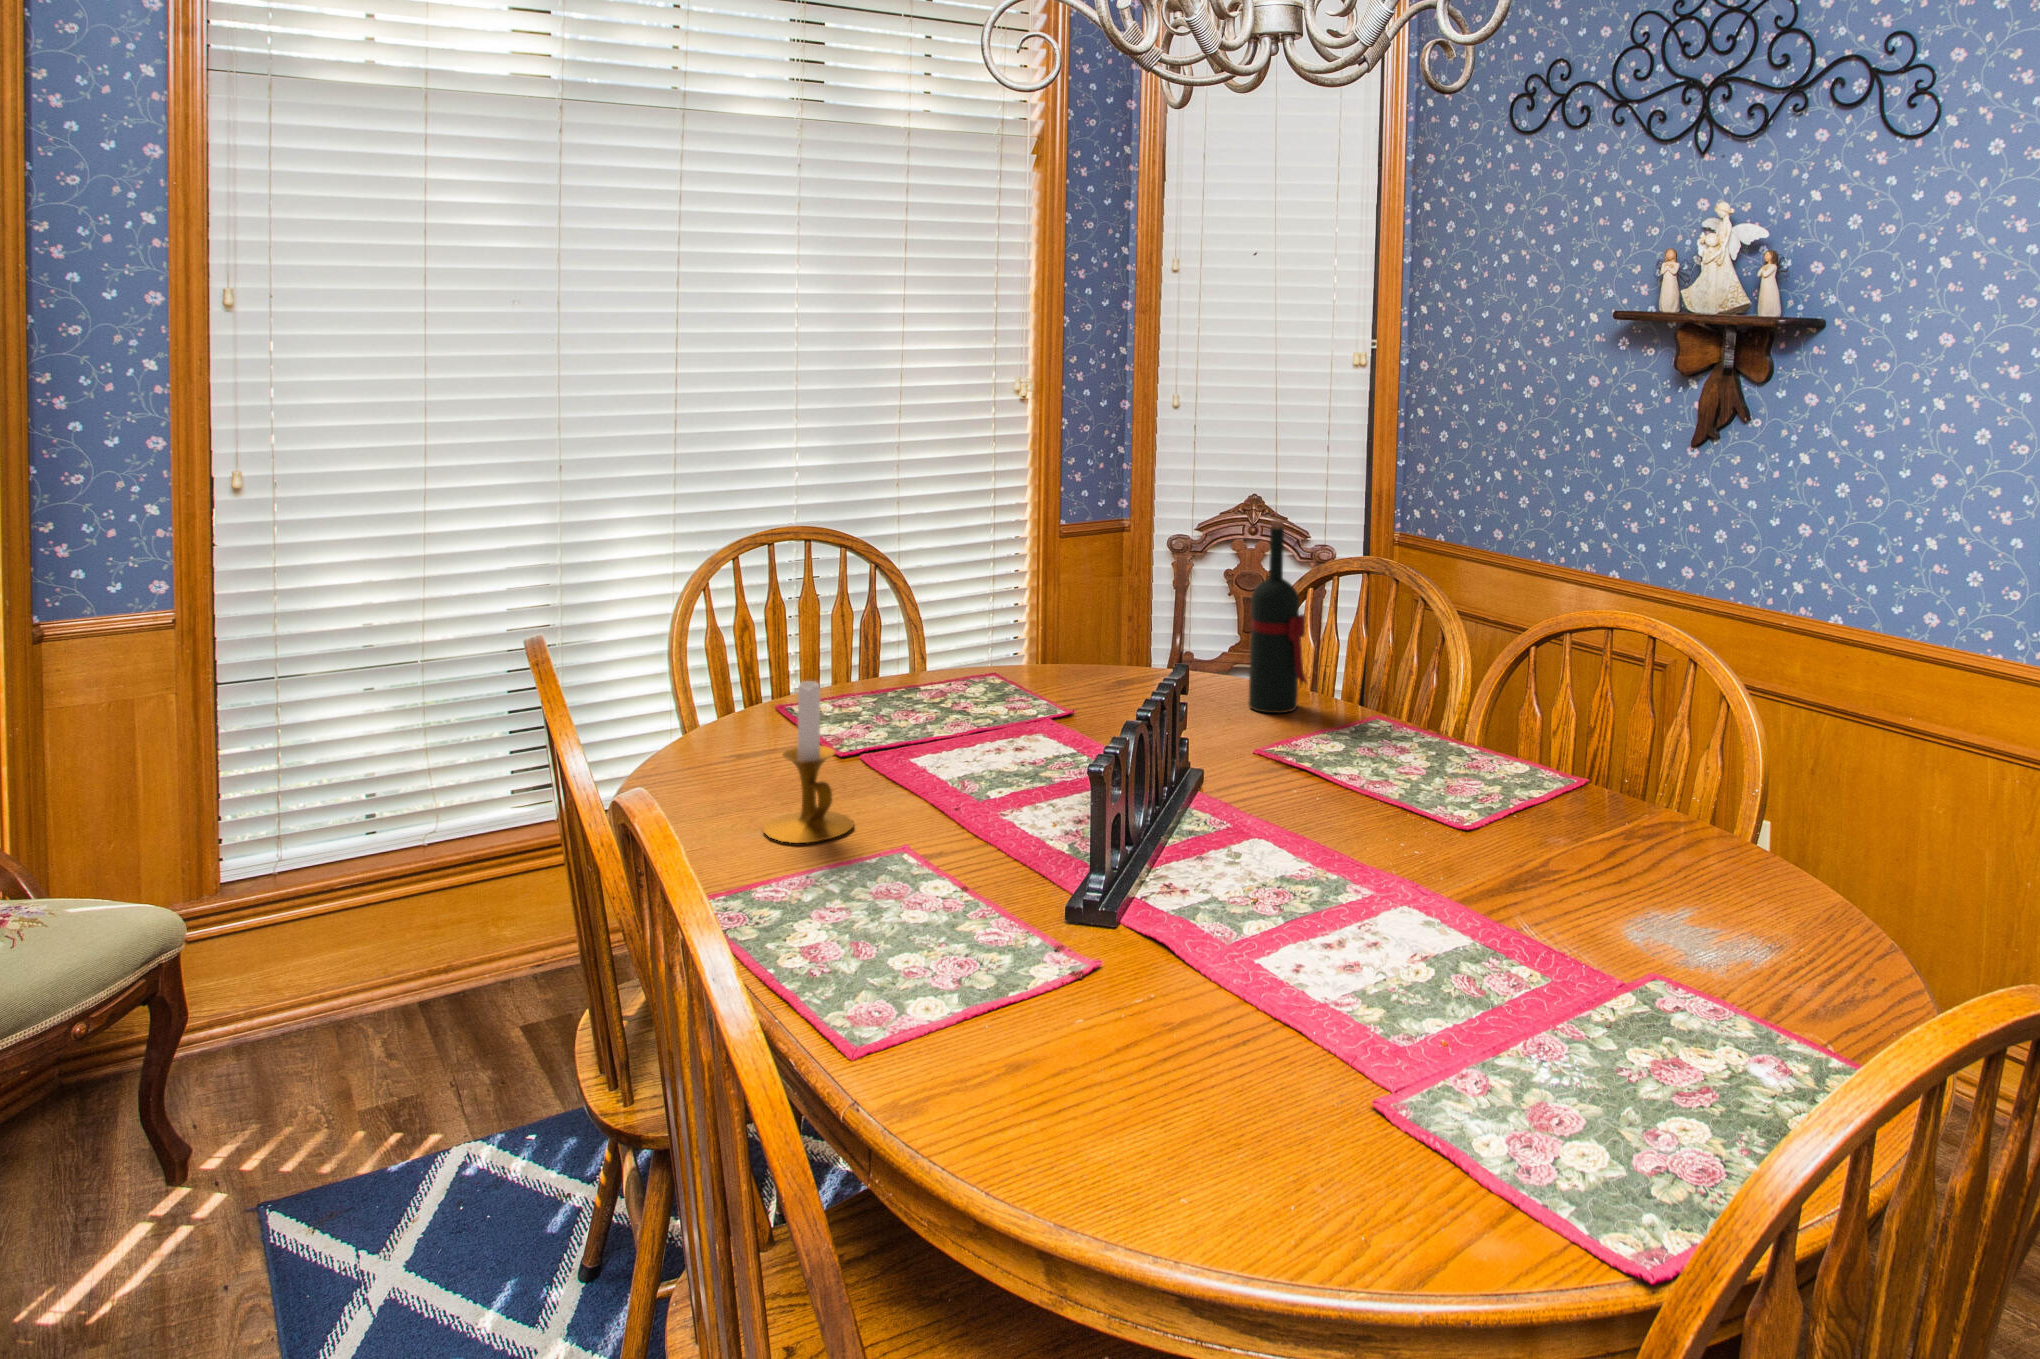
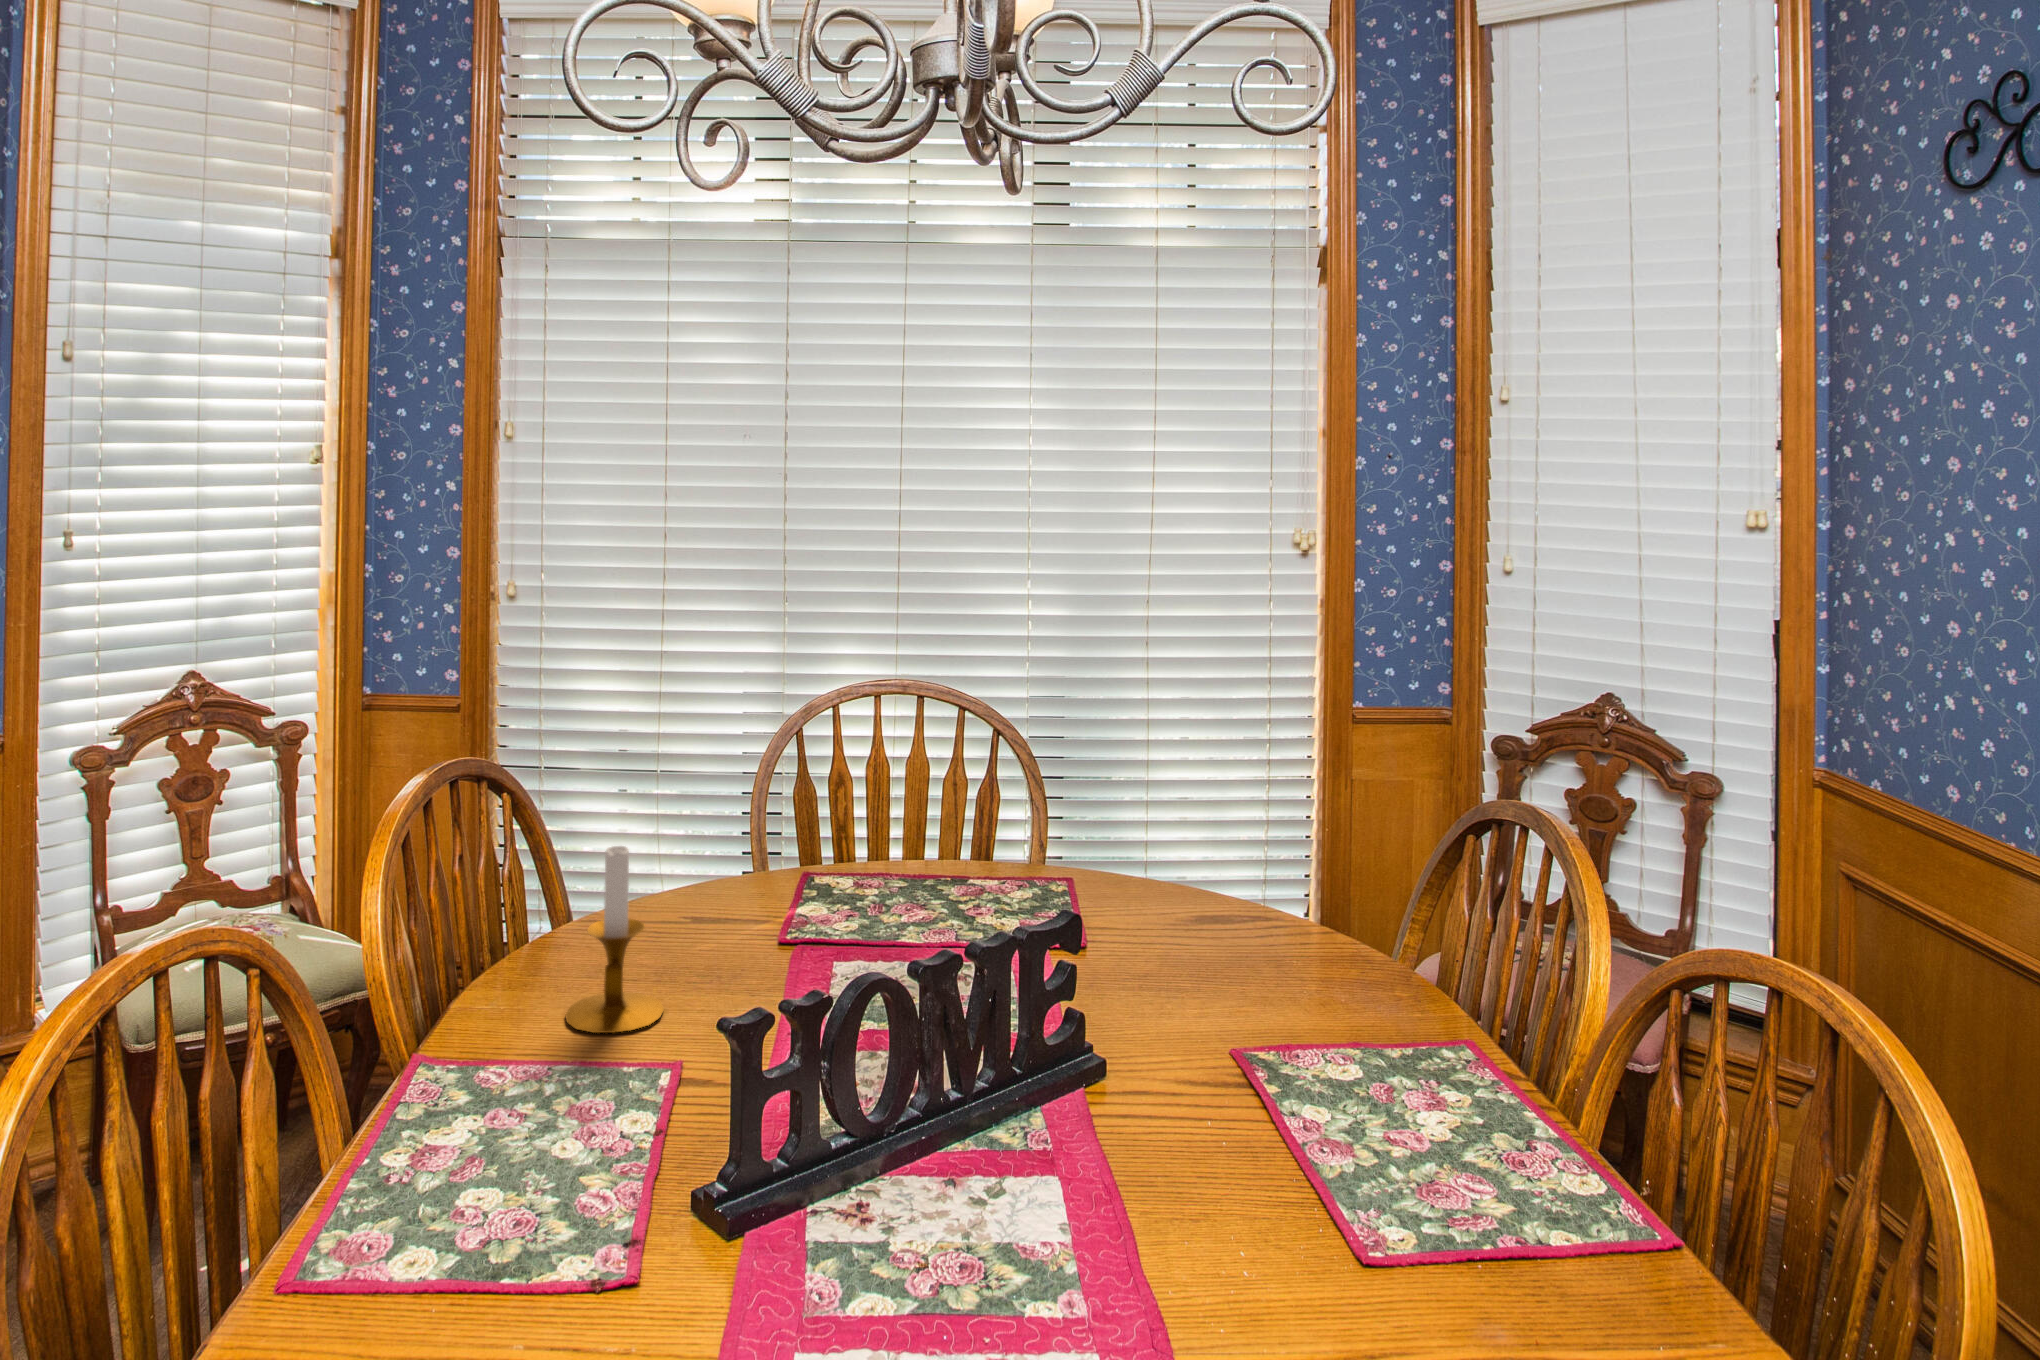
wine bottle: present [1248,519,1307,713] -> none [1296,727,1367,1001]

